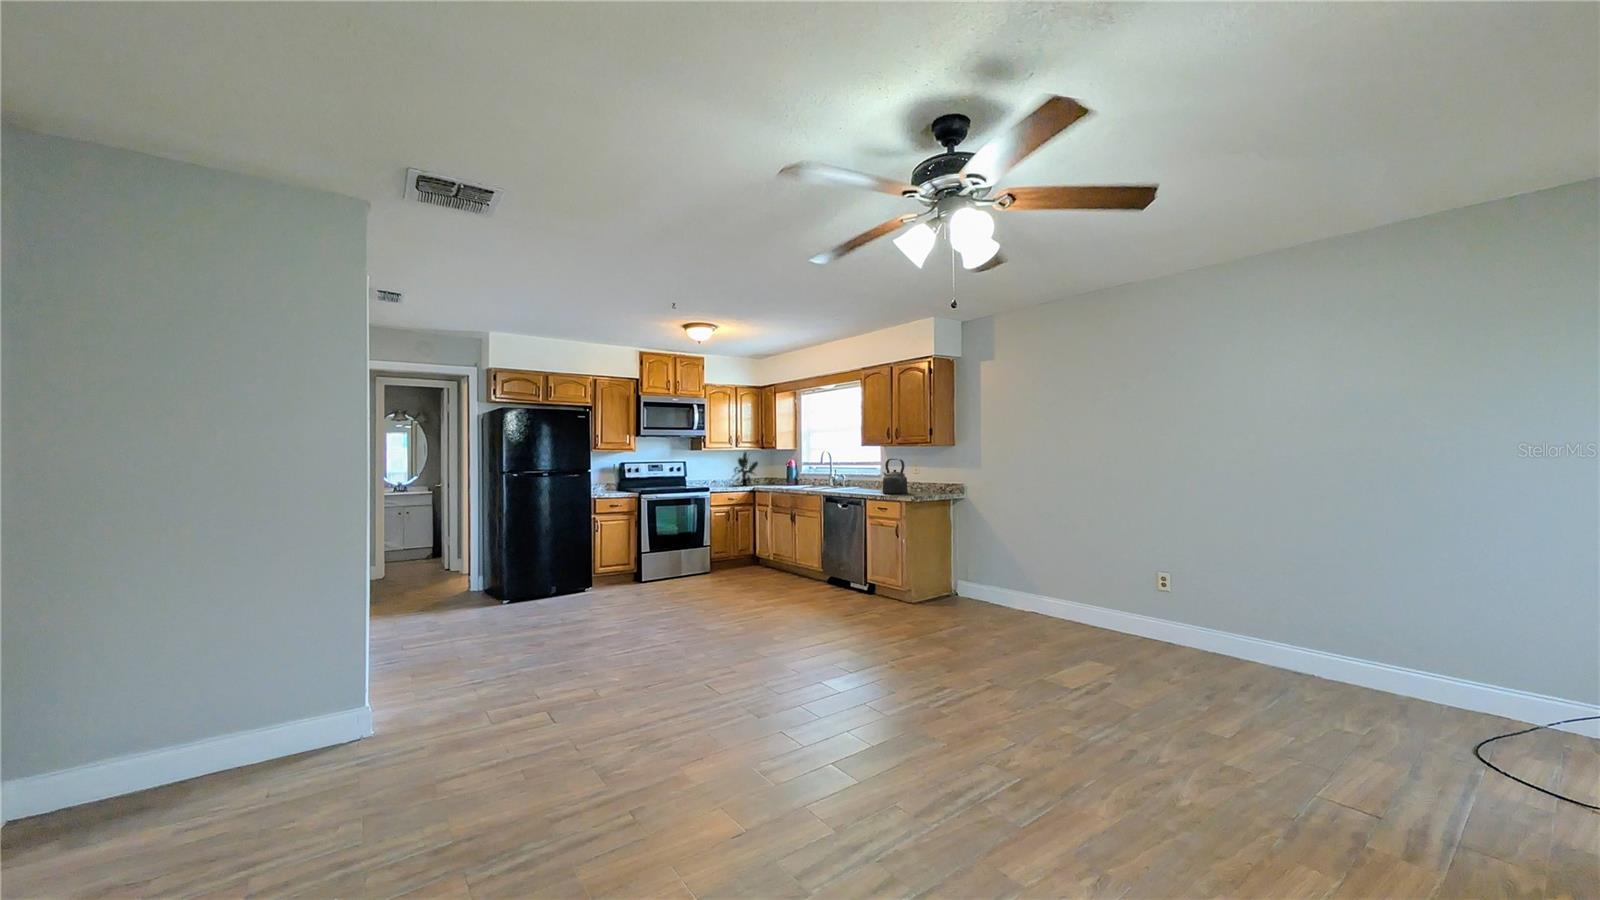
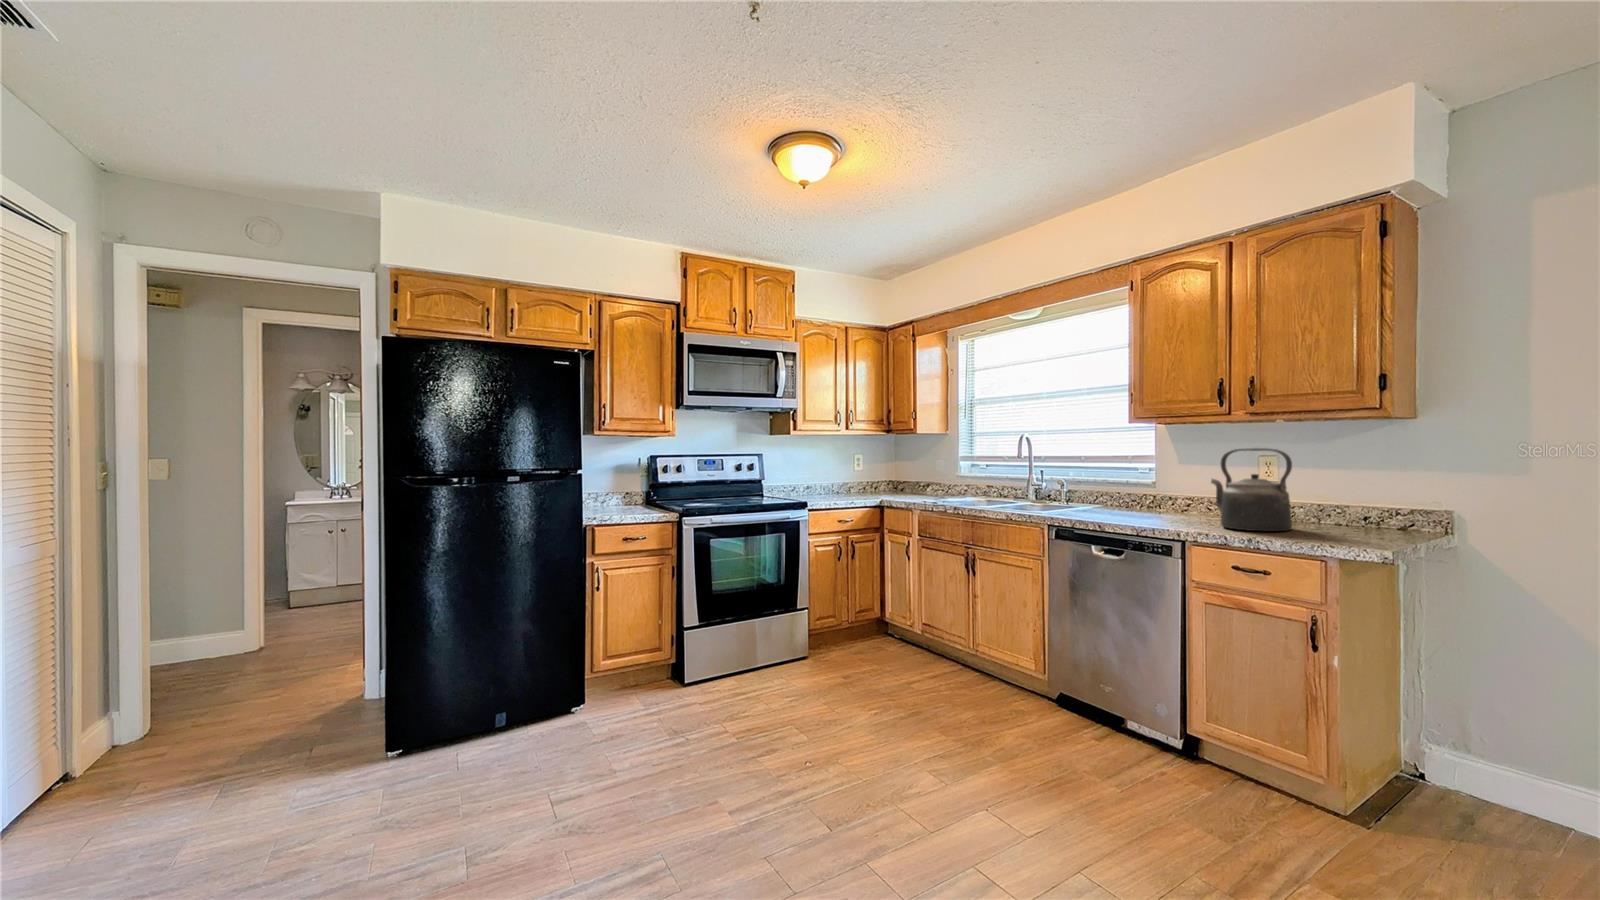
potted plant: present [734,452,758,485] -> none [834,437,878,493]

